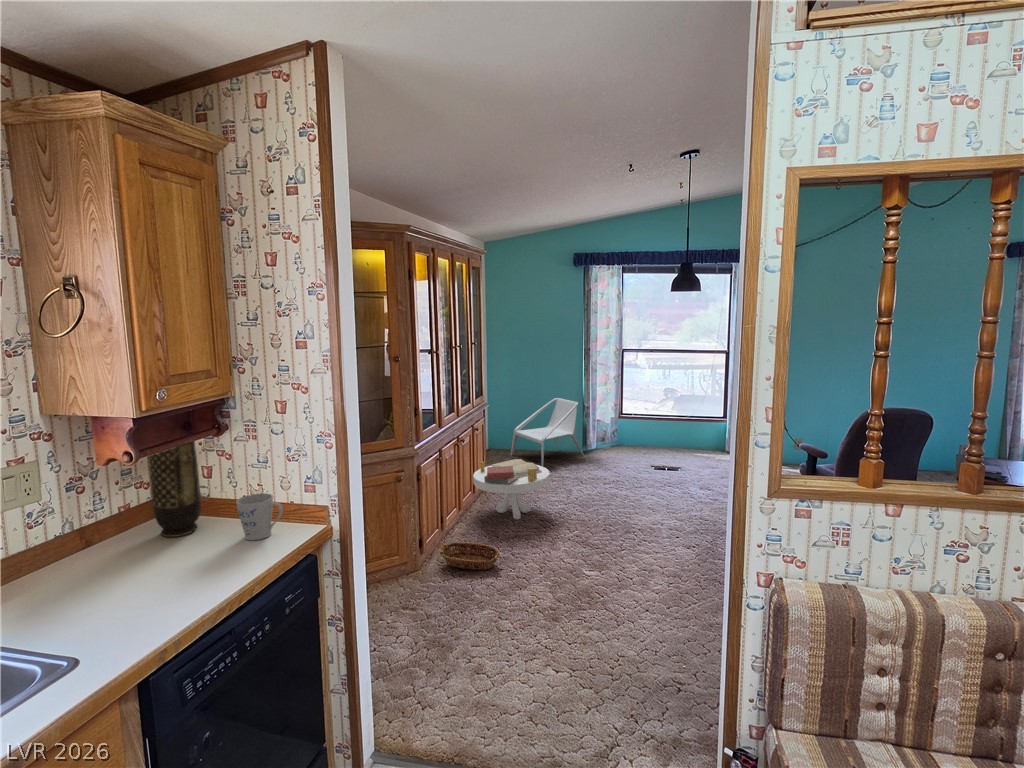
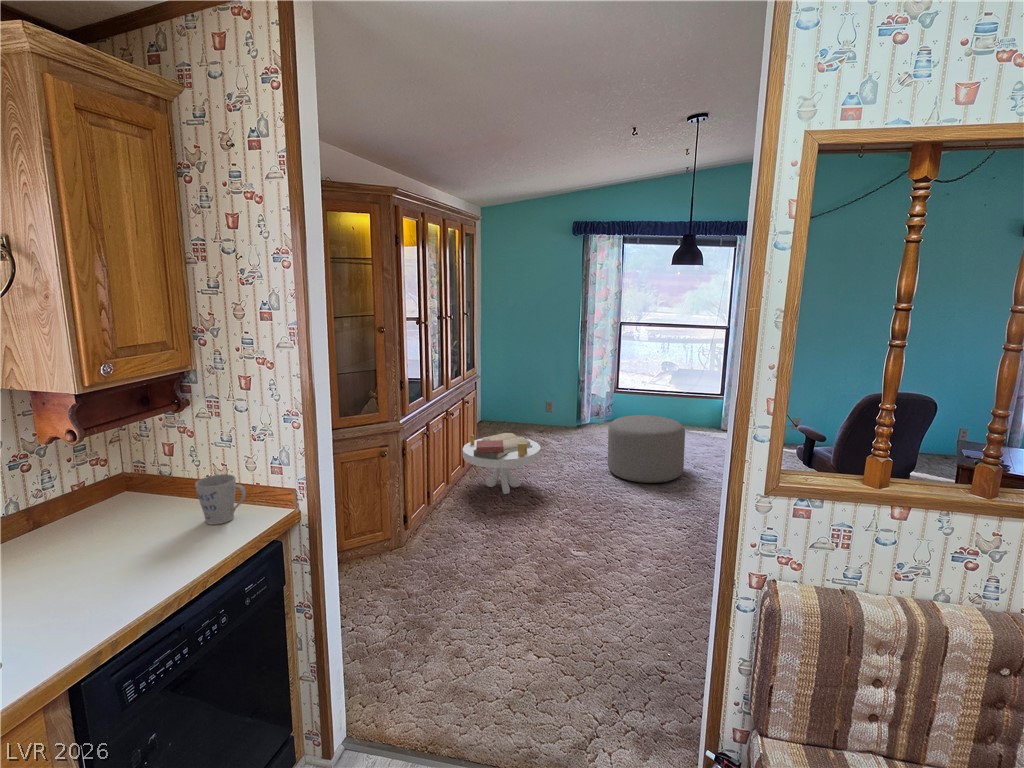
armchair: present [511,398,585,467] -> none [503,370,579,443]
ottoman: none [615,439,690,505] -> present [608,415,685,483]
vase: present [148,440,201,537] -> none [98,411,160,519]
basket: present [440,542,500,570] -> none [419,512,497,551]

